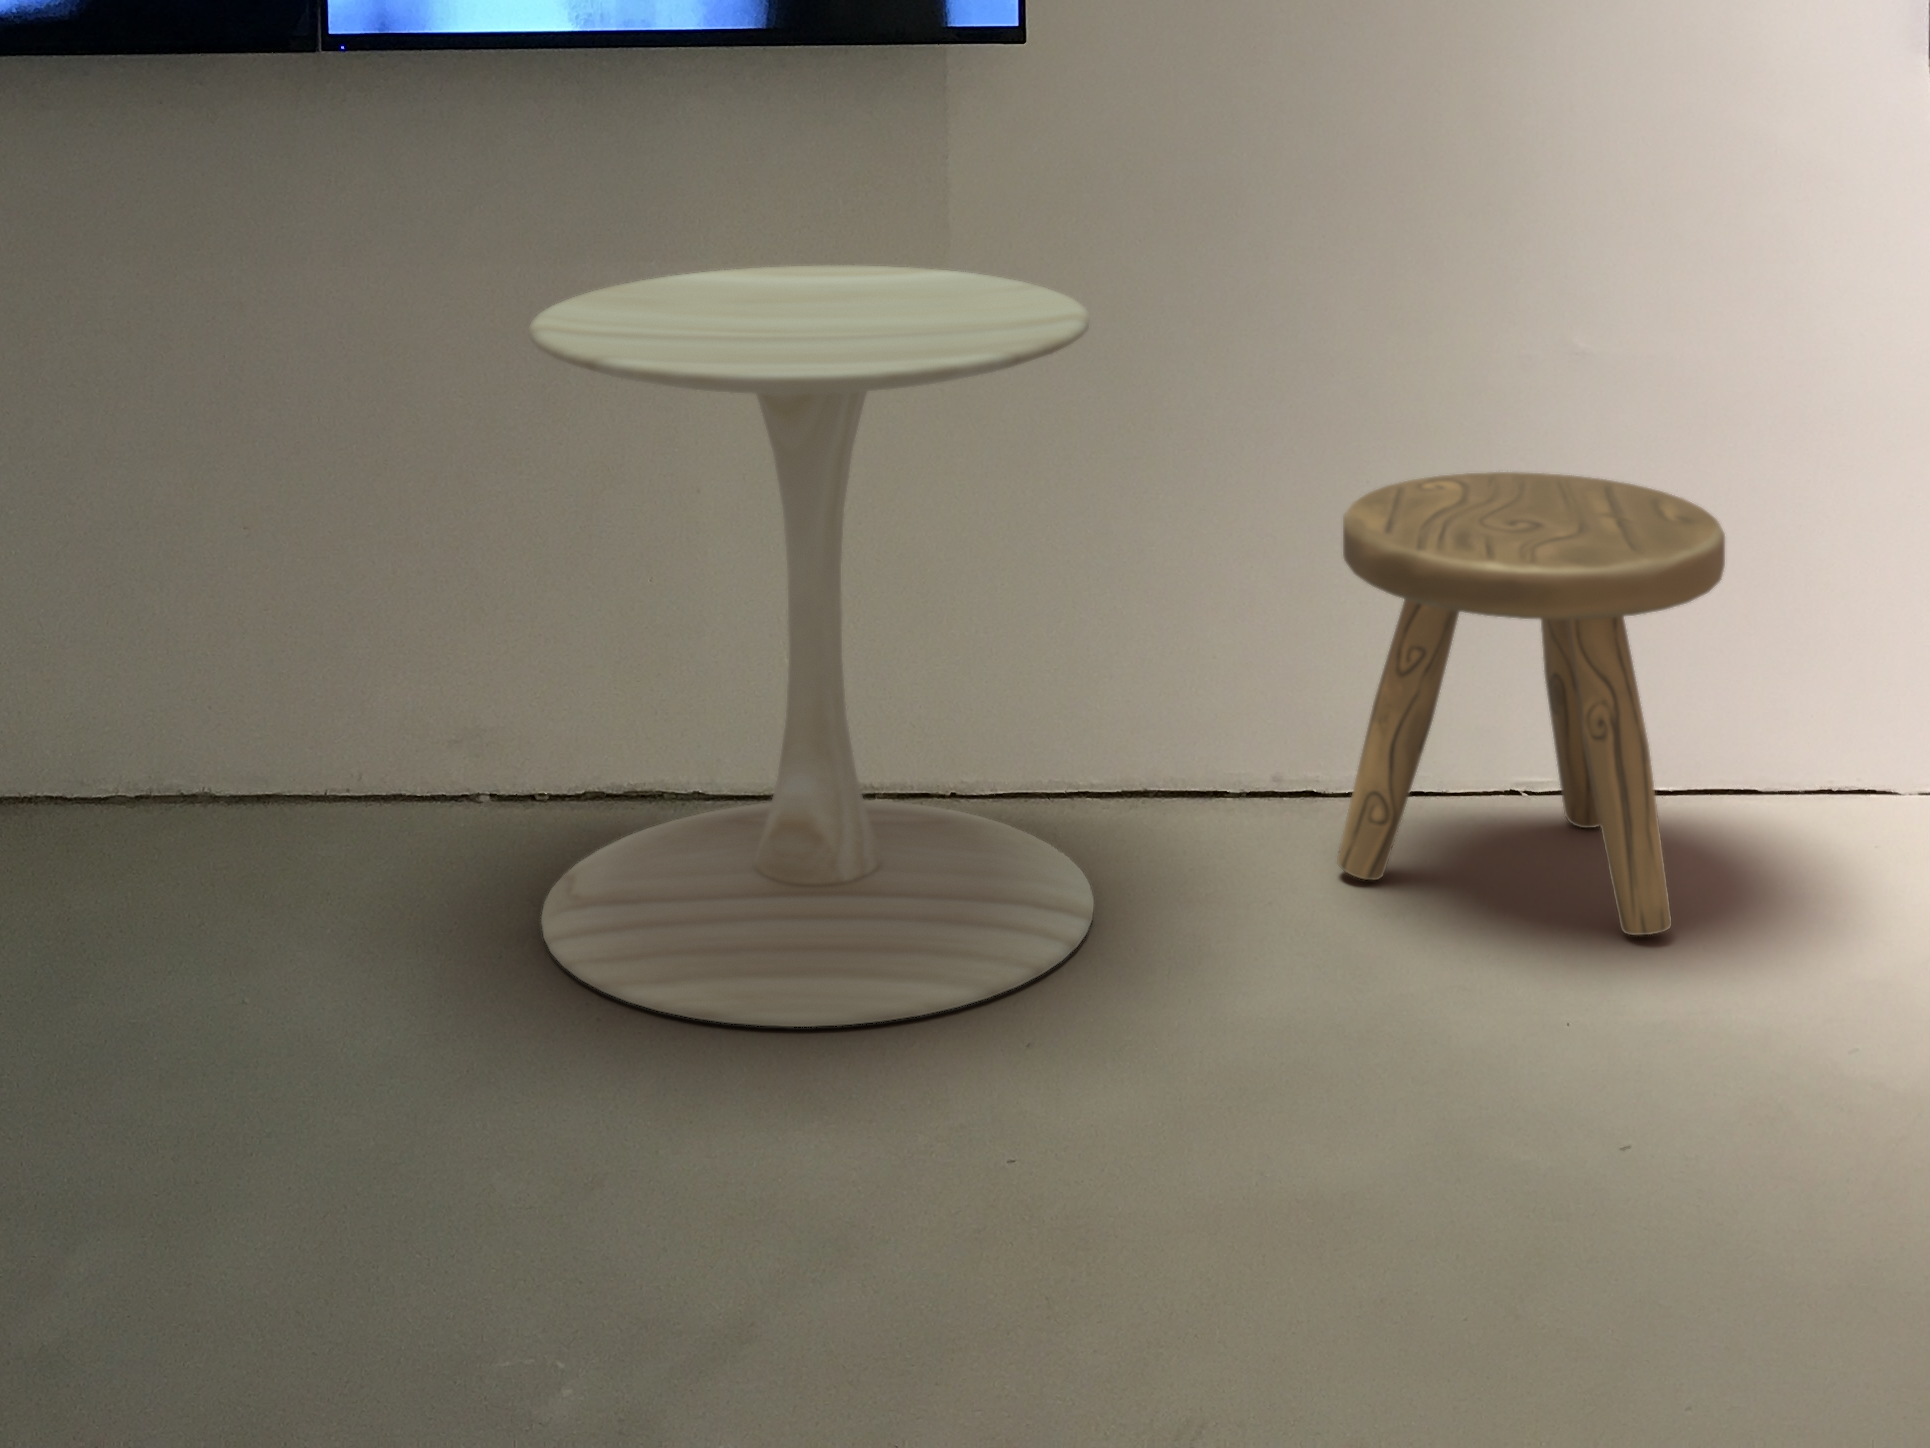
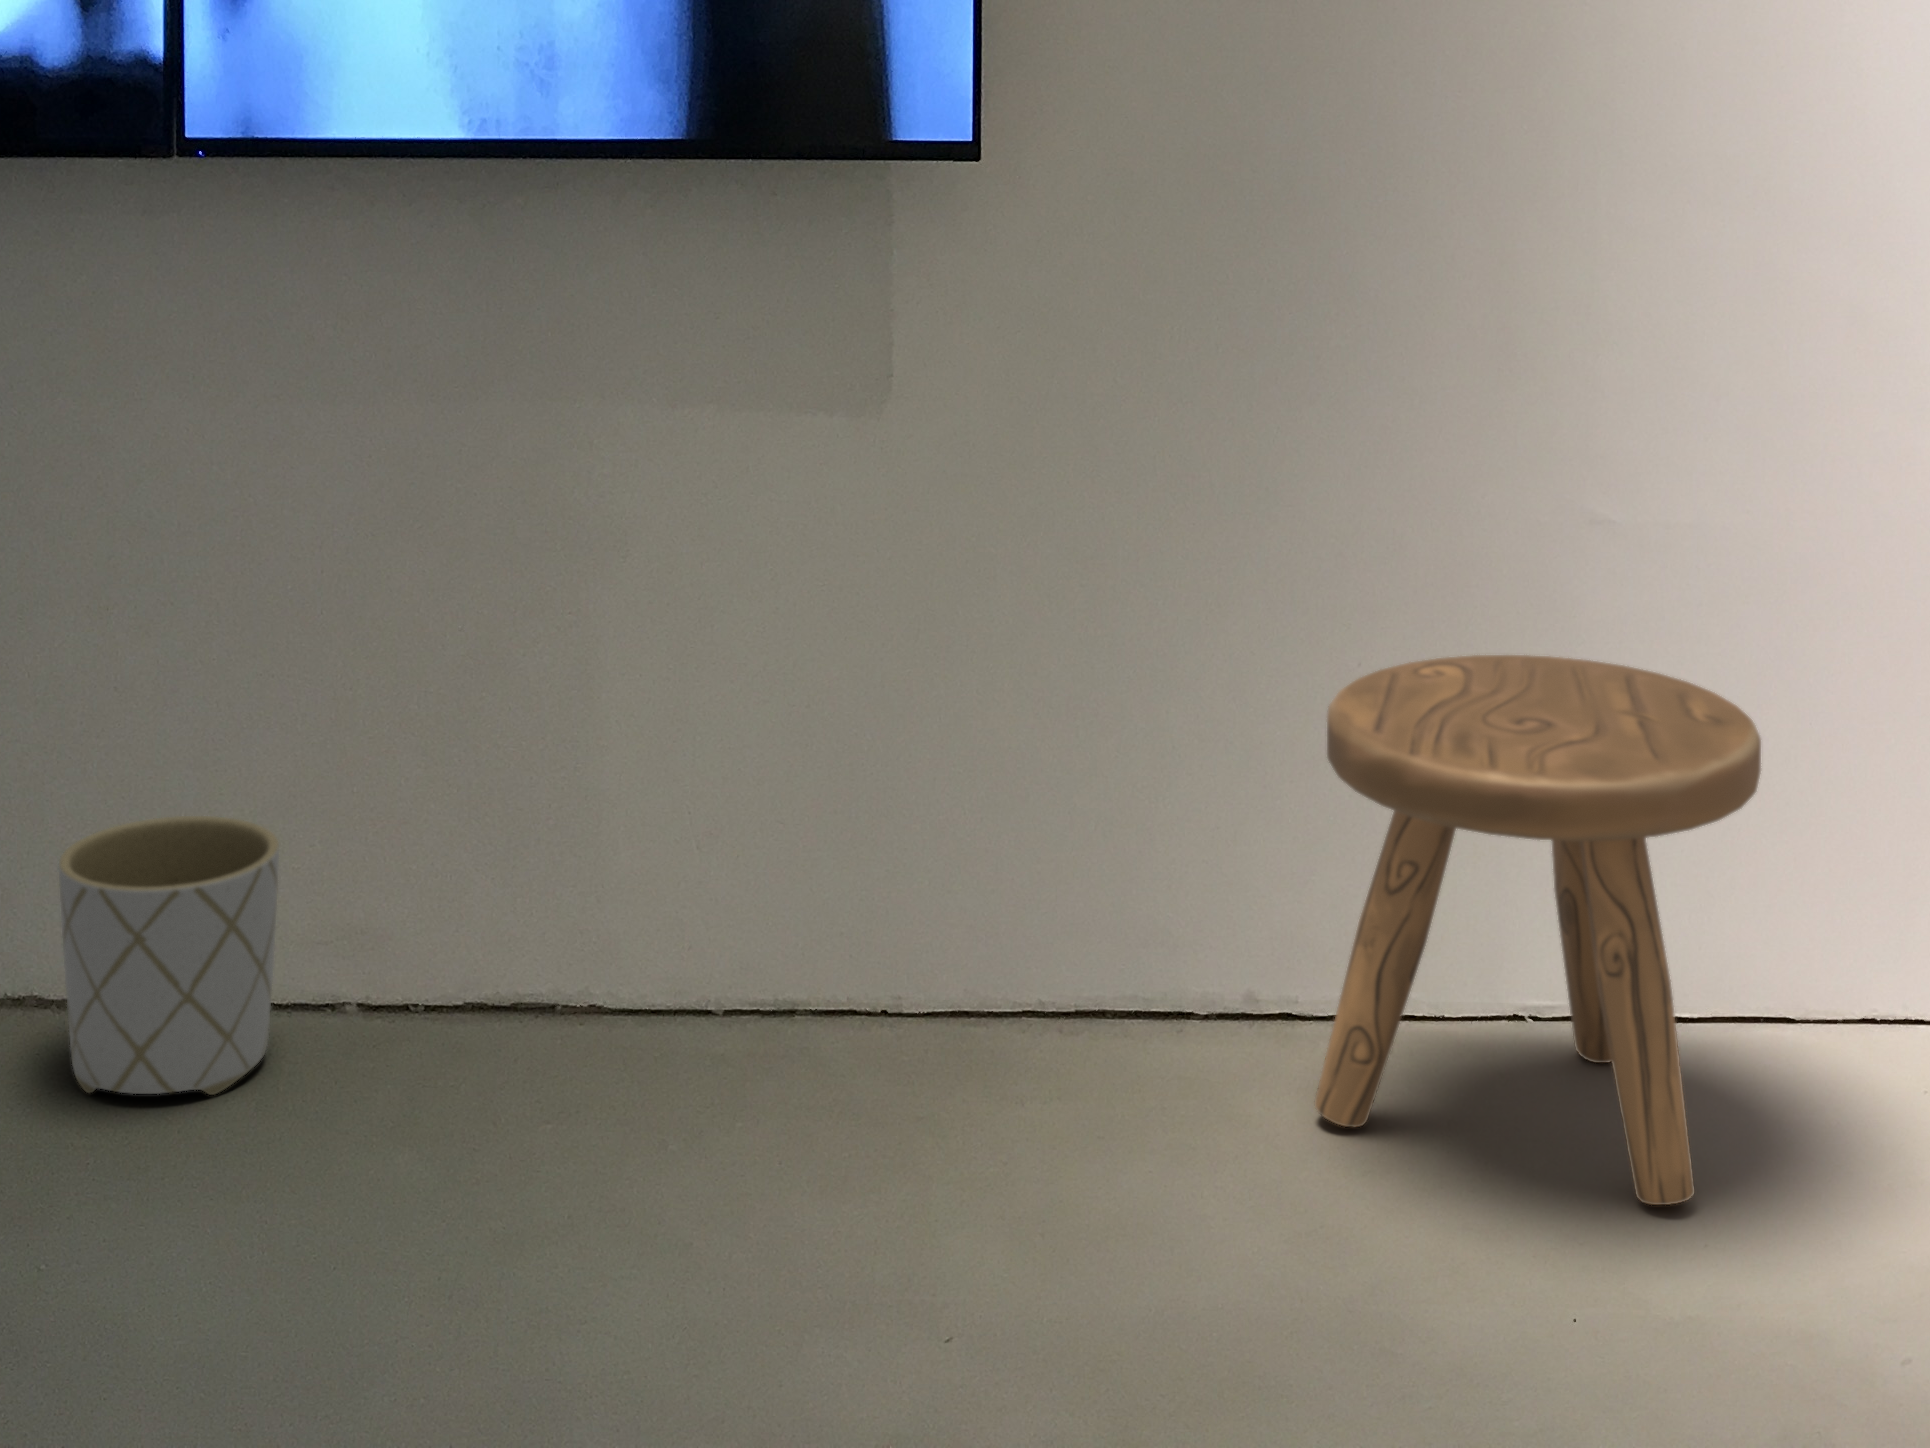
pedestal table: present [529,265,1094,1027] -> none [396,408,1040,1313]
planter: none [233,632,423,869] -> present [59,816,279,1095]

